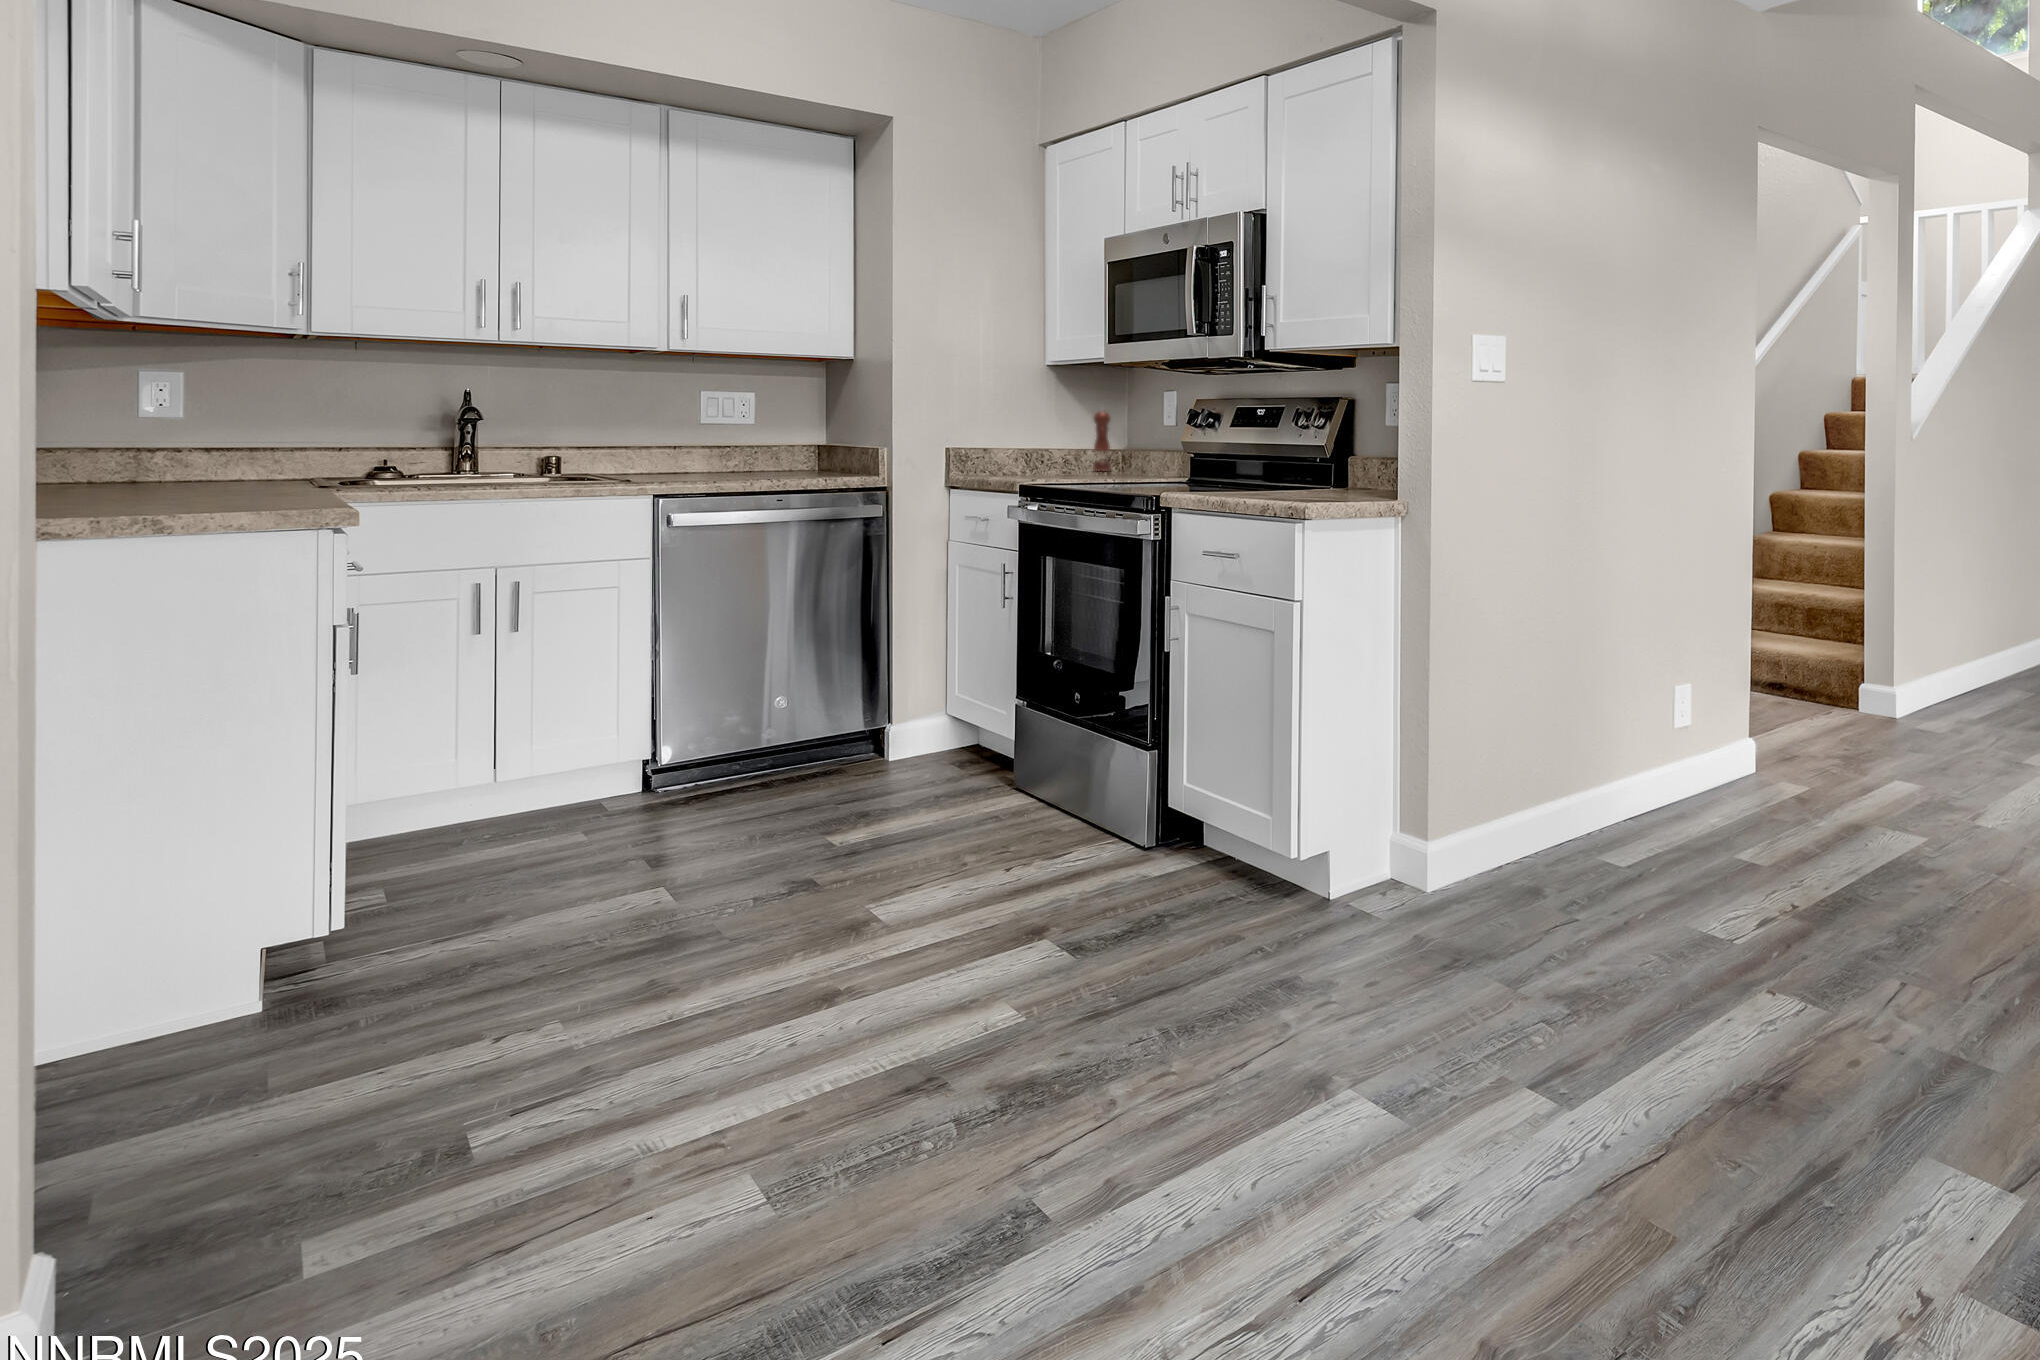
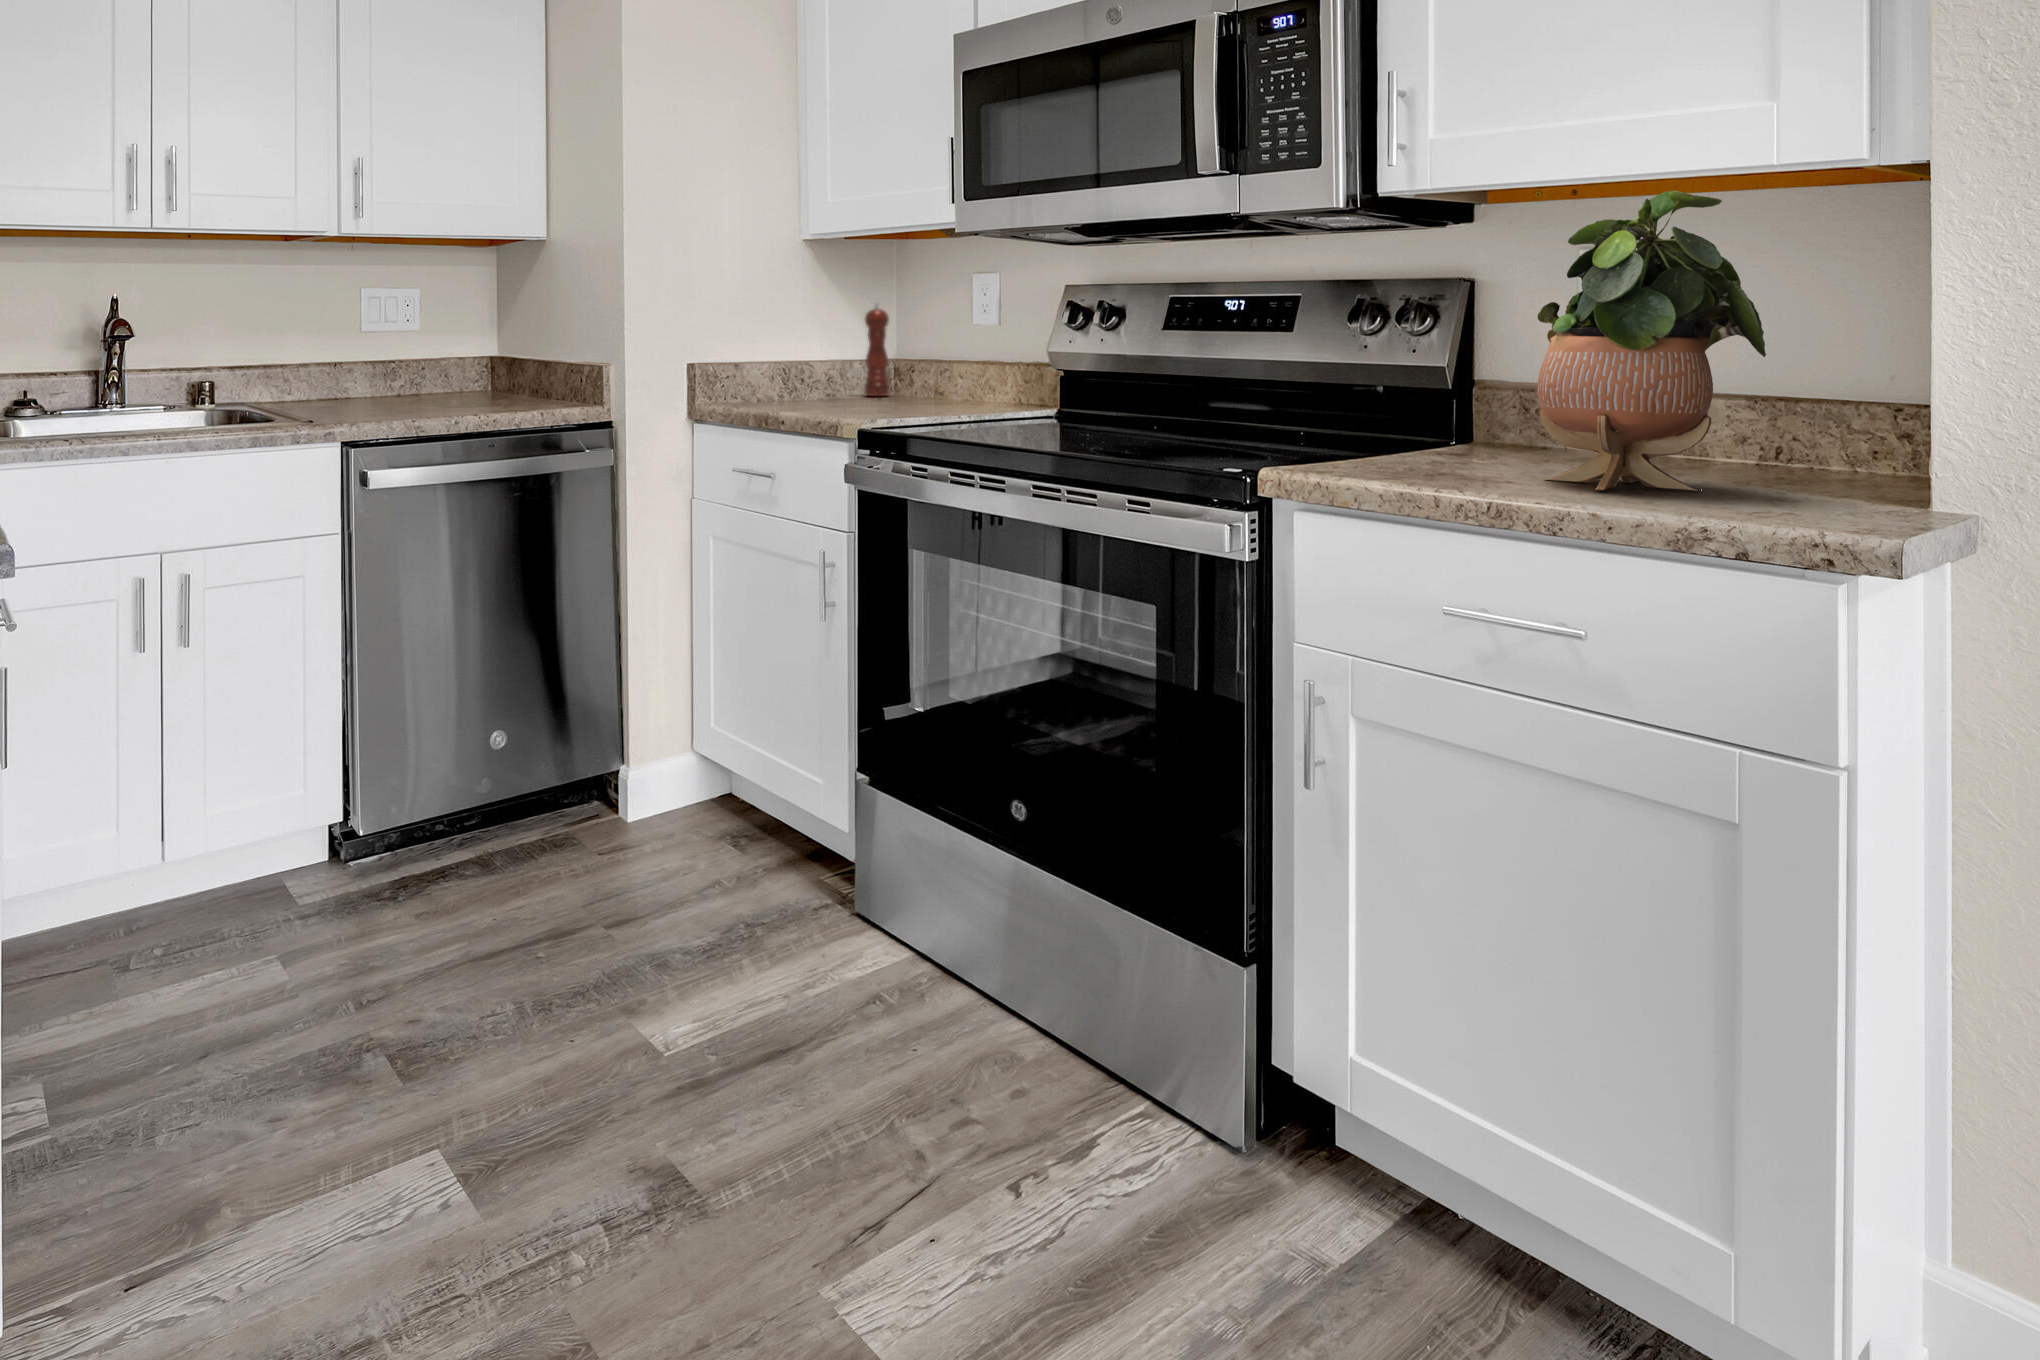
potted plant: none [1283,354,1365,497] -> present [1537,191,1766,490]

